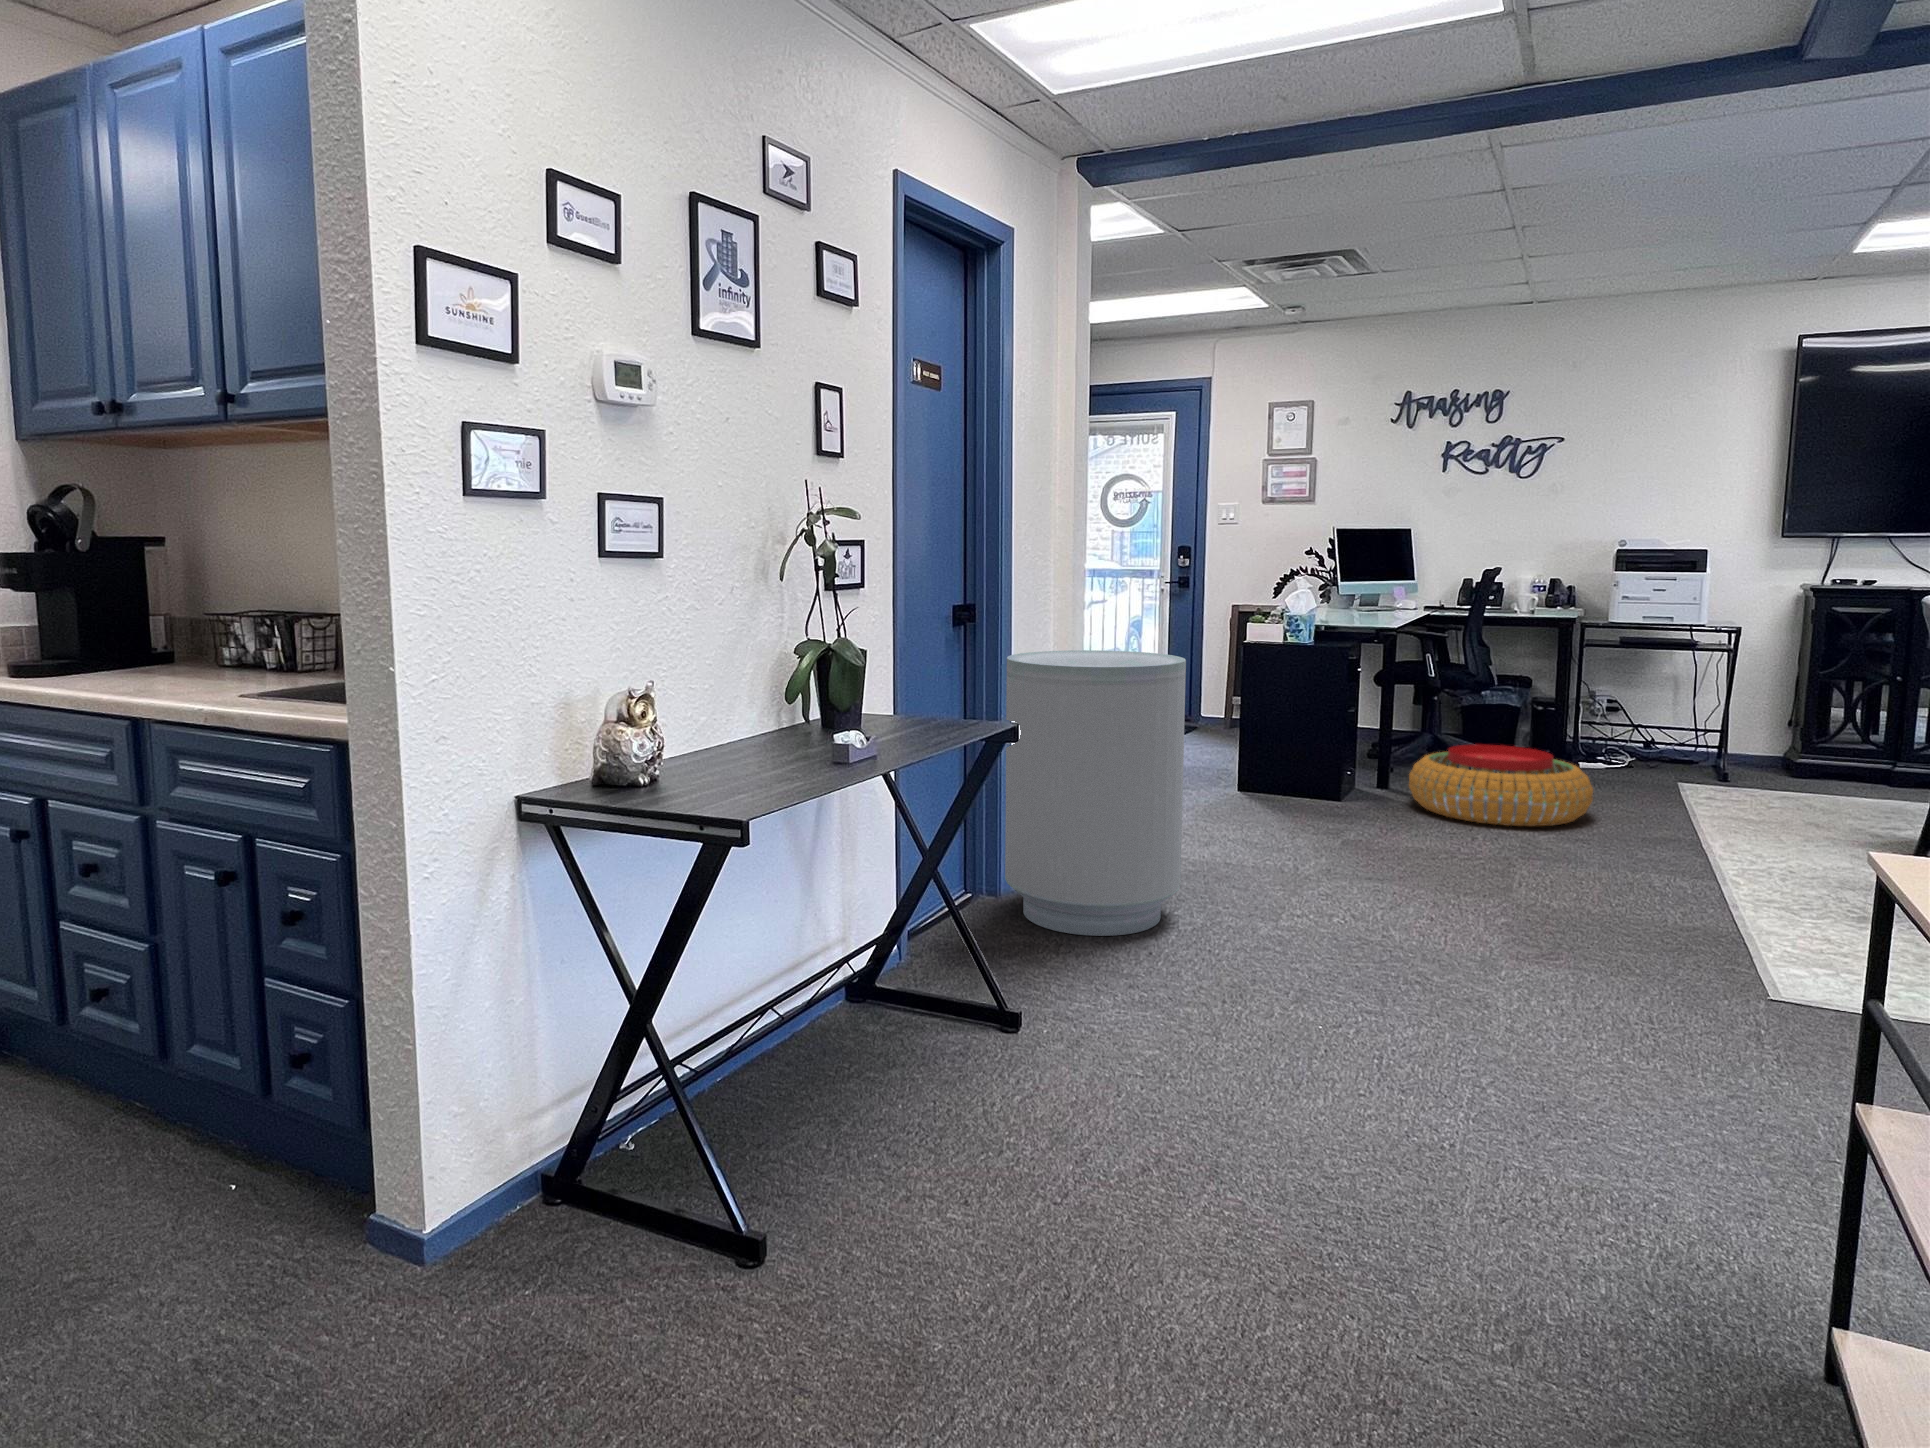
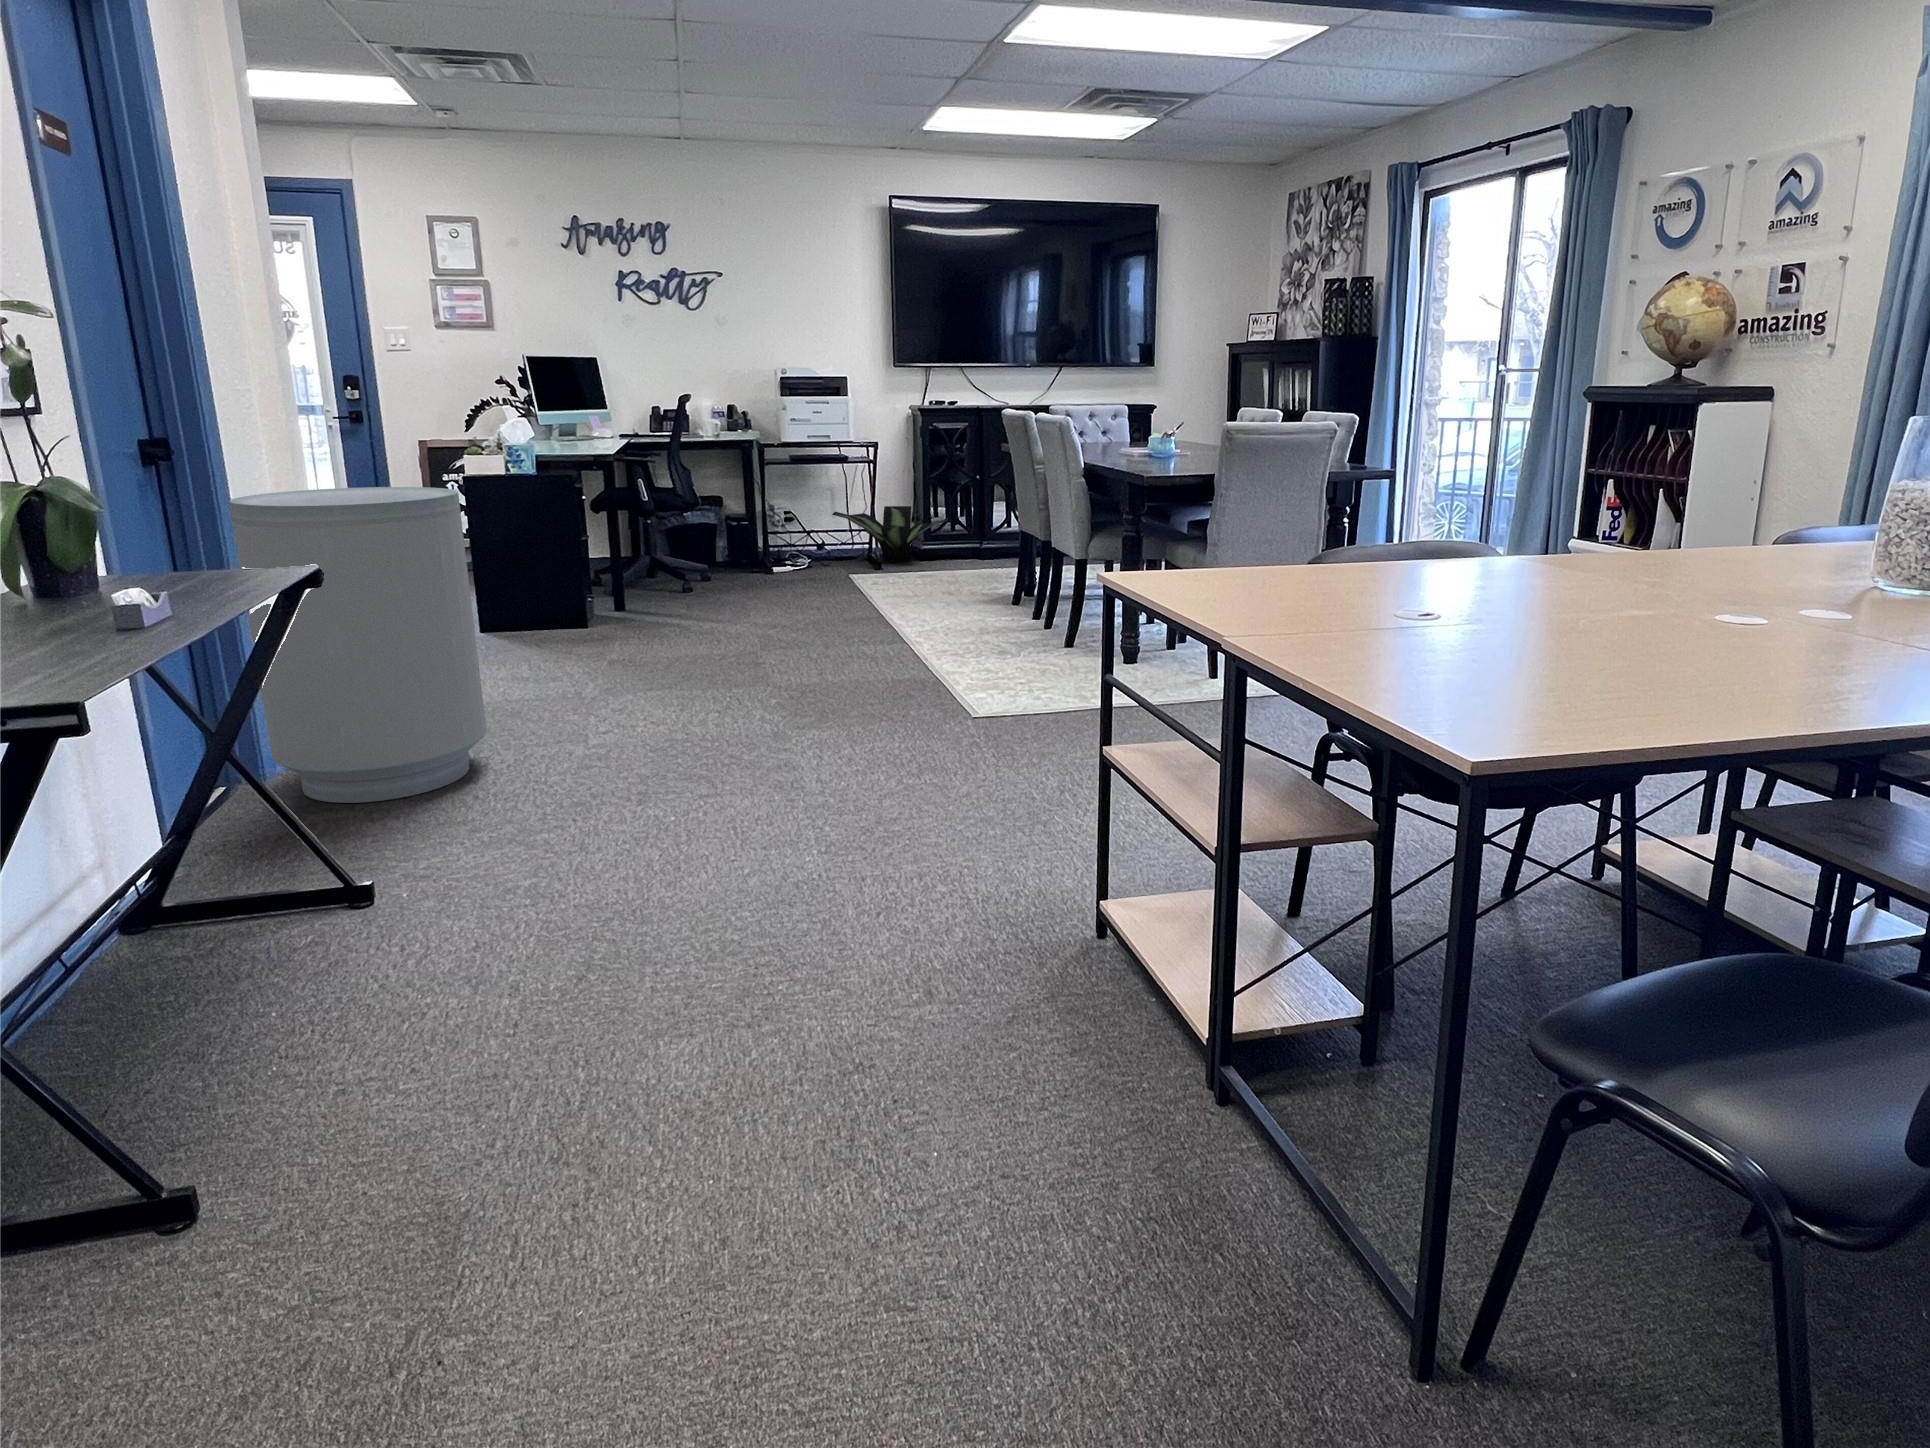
potted plant: none [1669,705,1852,778] -> present [832,506,948,563]
pouf: present [1409,744,1594,826] -> none [649,557,800,627]

